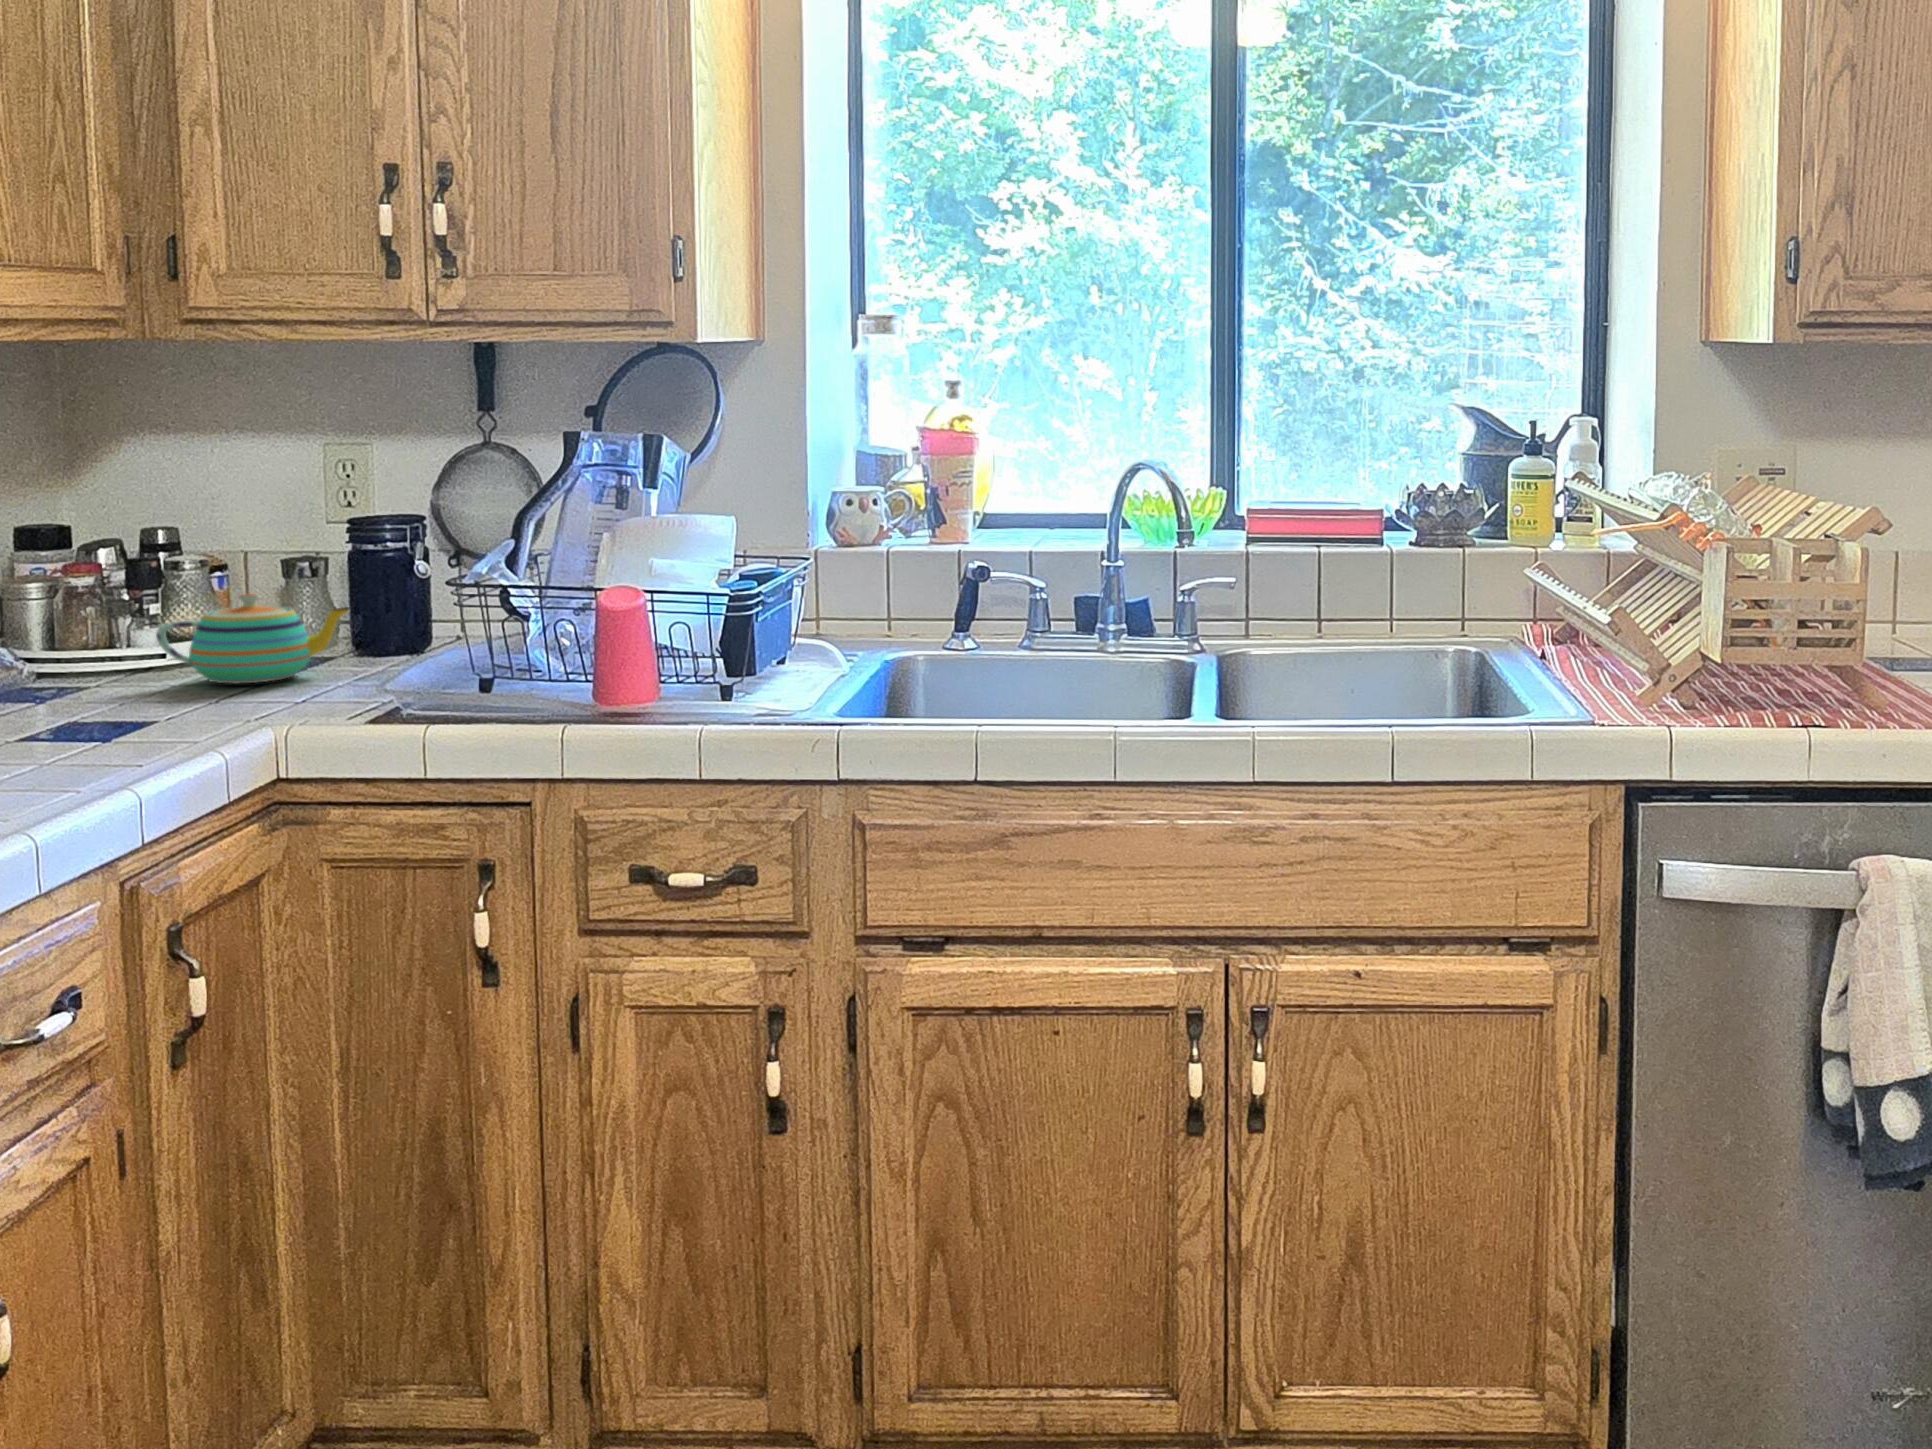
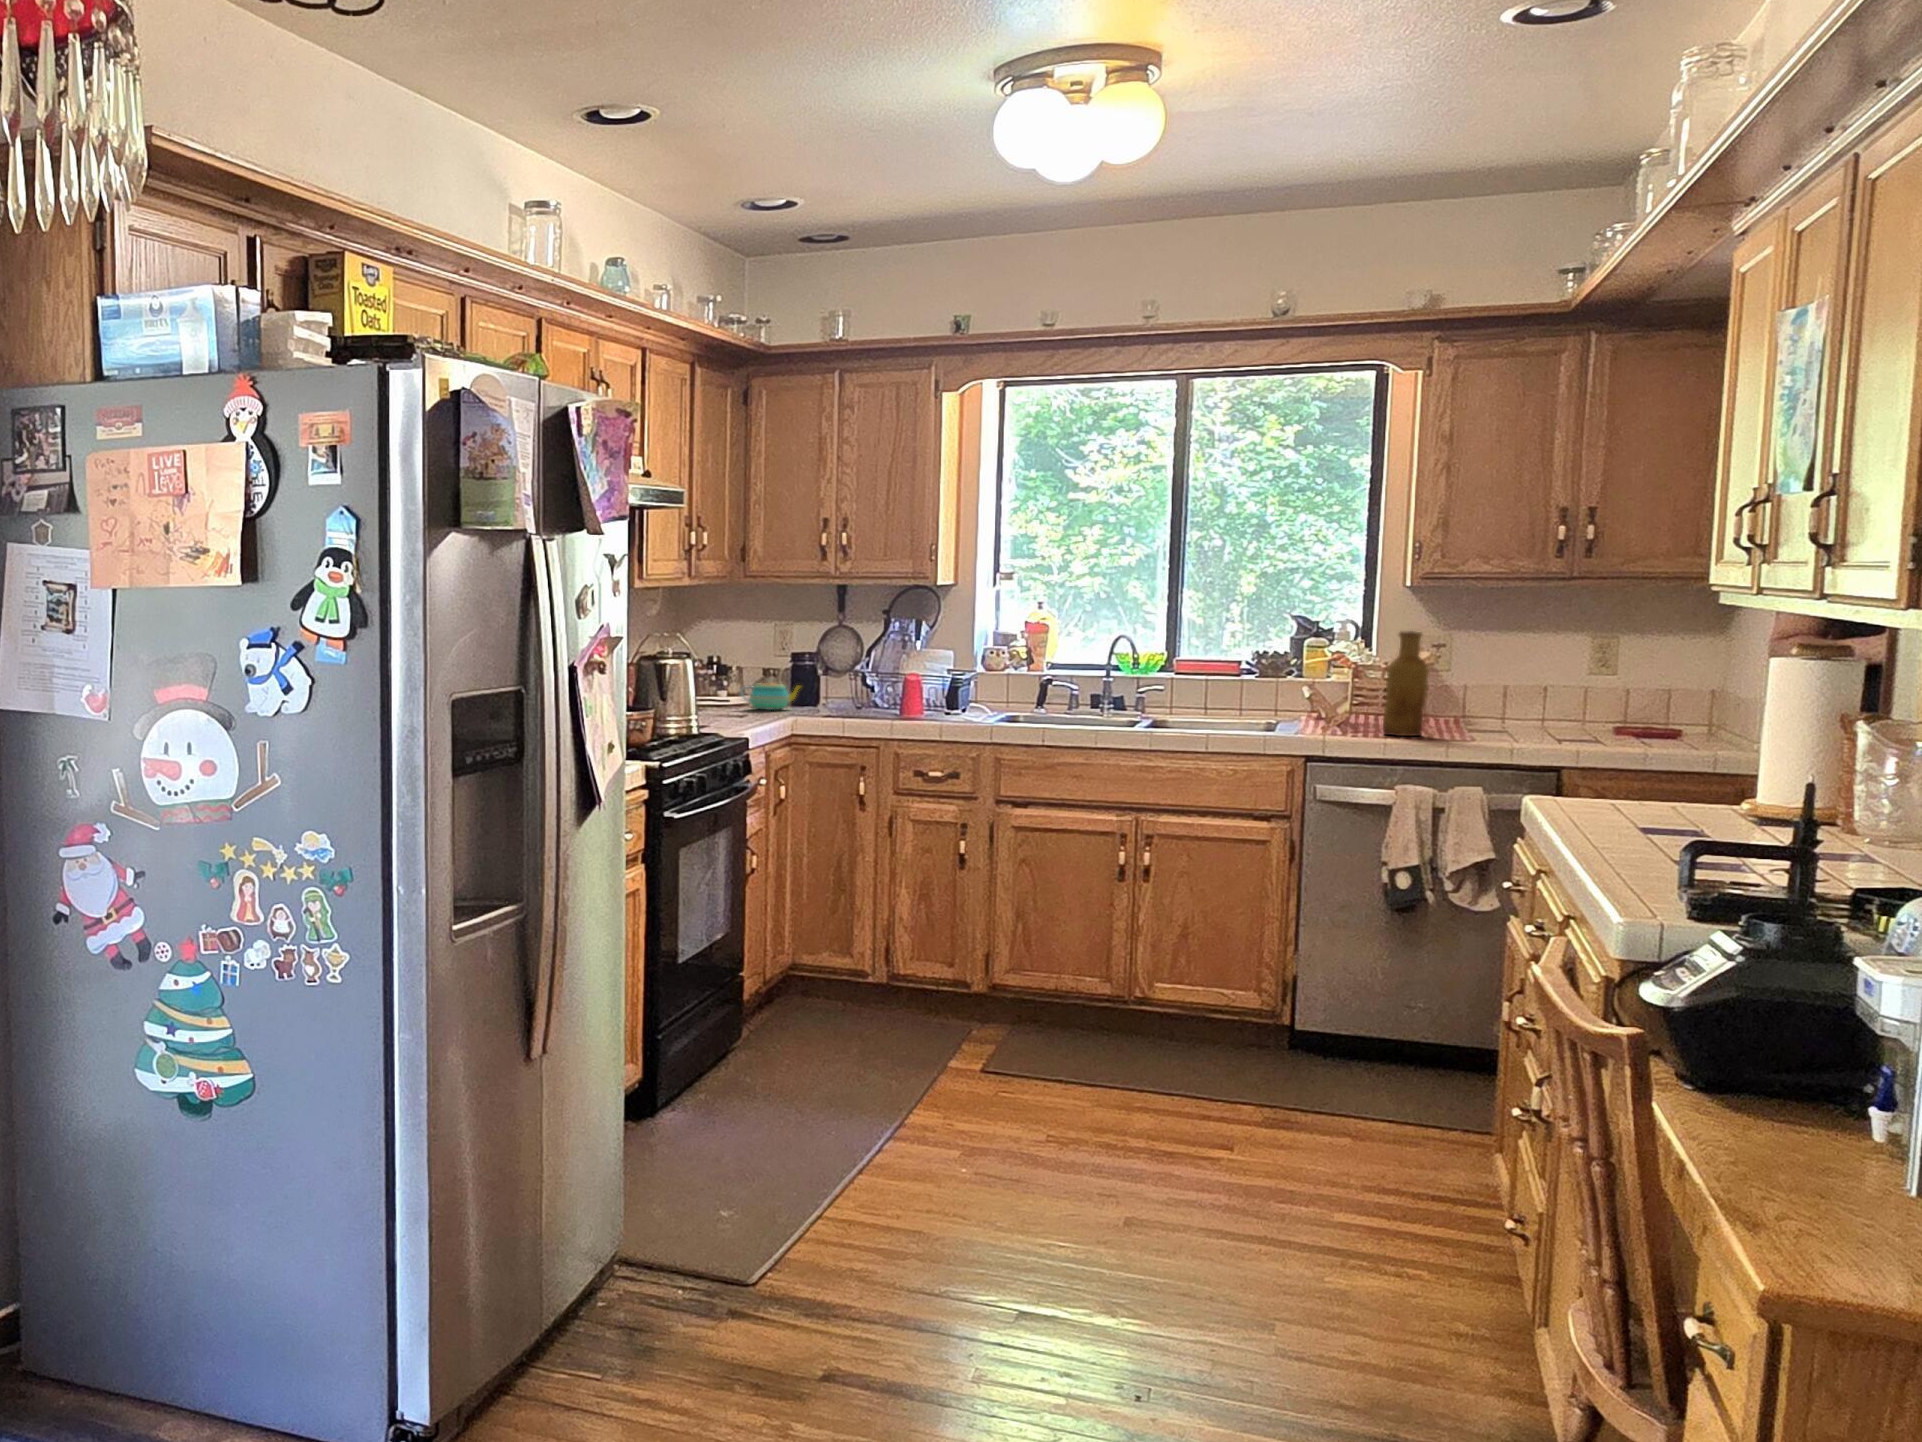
vase: none [1786,455,1888,720] -> present [1383,631,1428,736]

